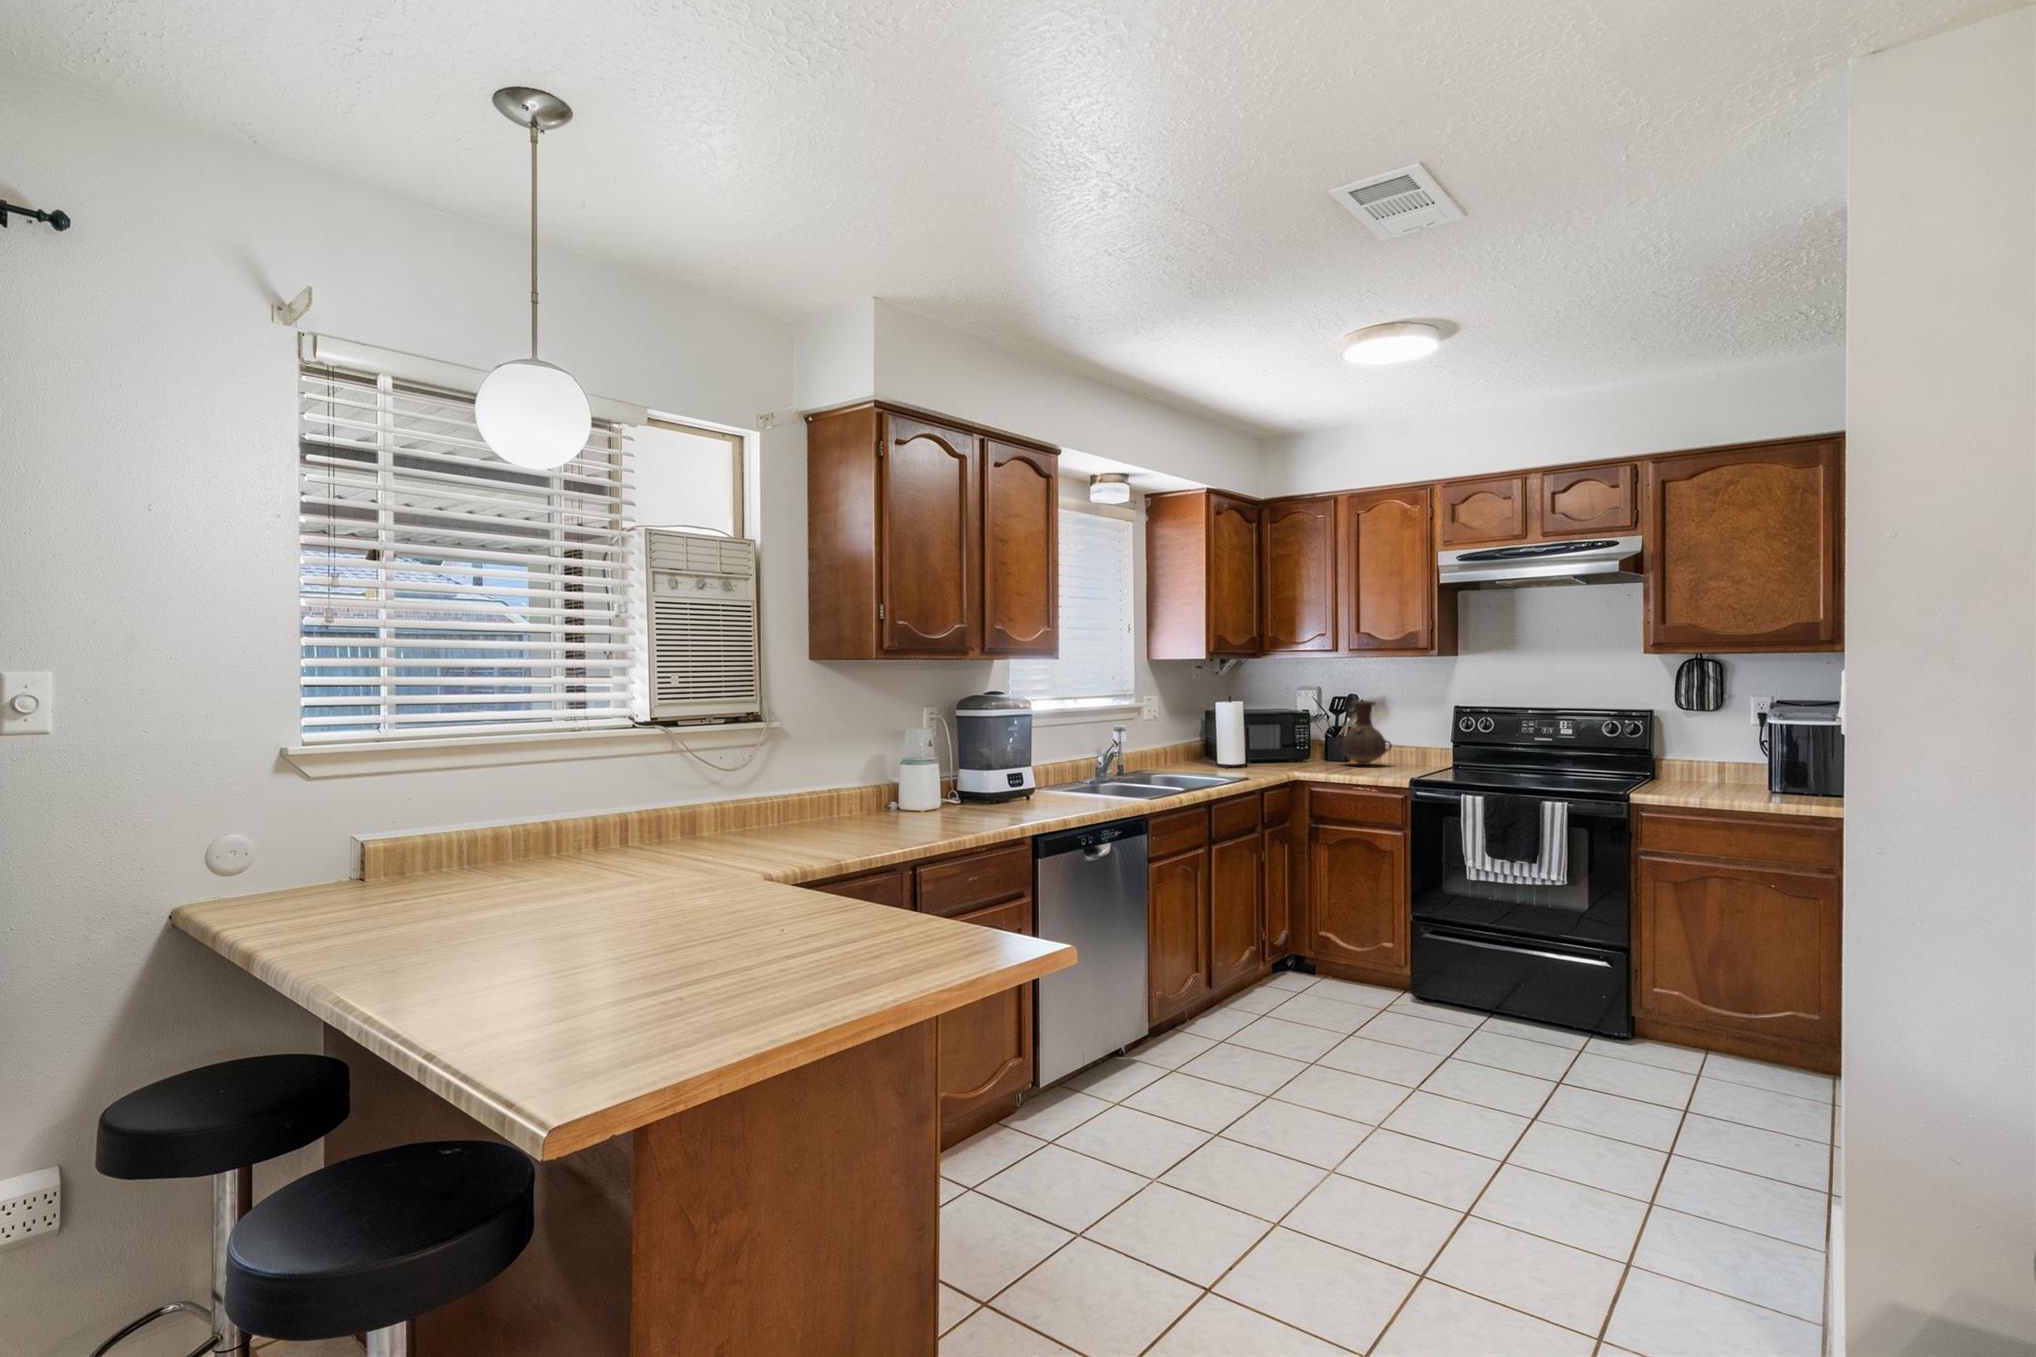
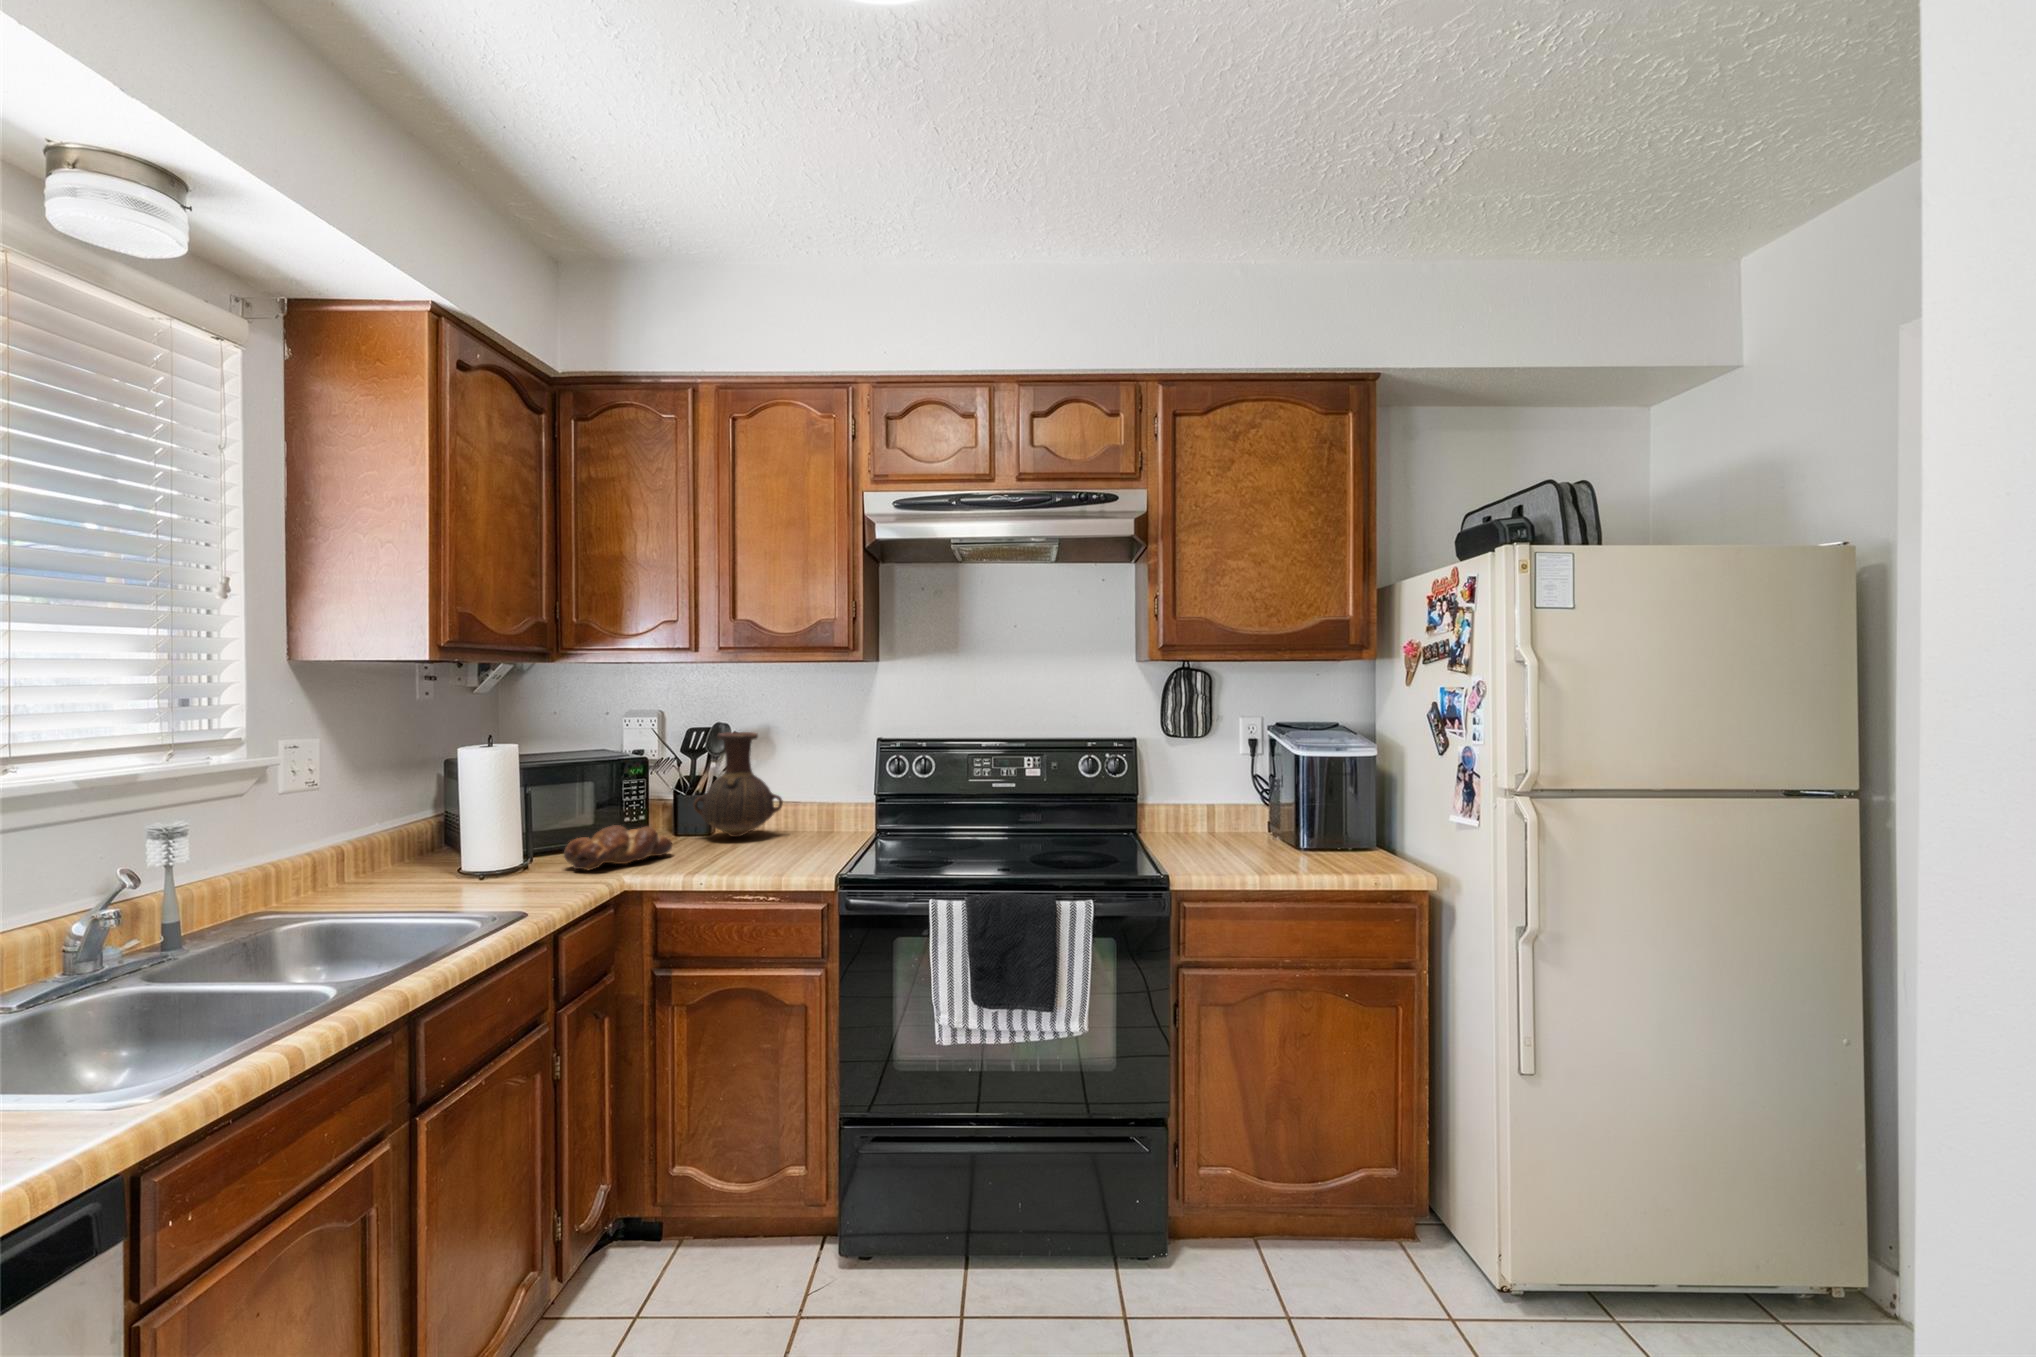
bread loaf: none [1265,749,1323,770] -> present [564,825,672,870]

